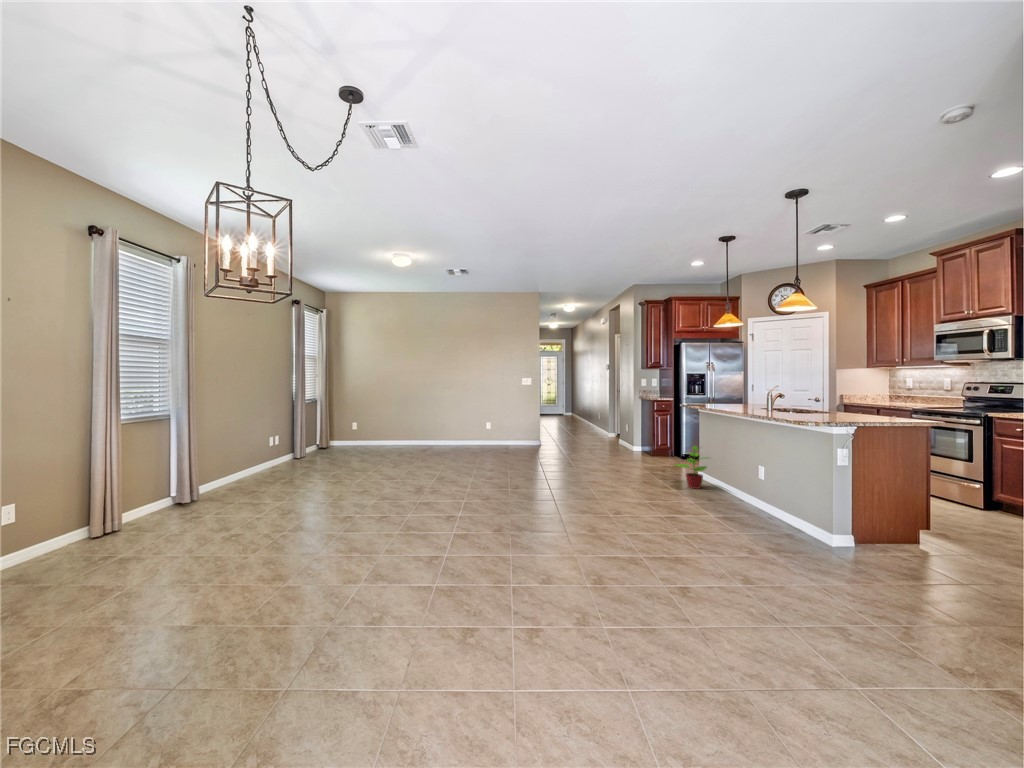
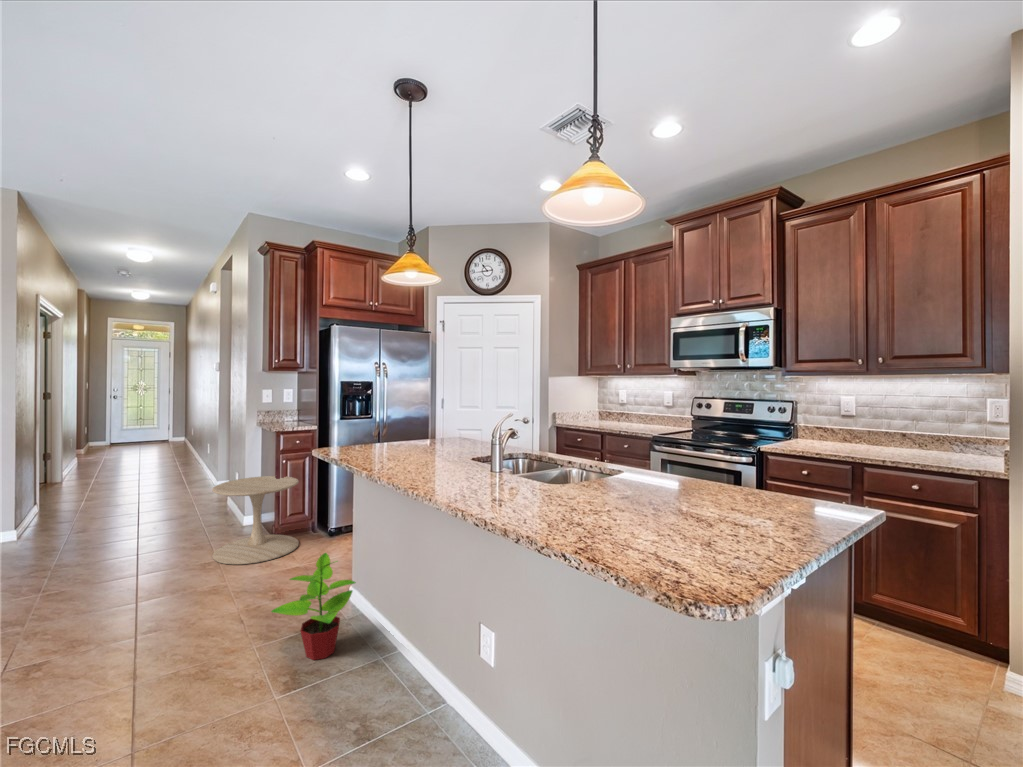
side table: none [625,423,665,462] -> present [212,476,299,565]

